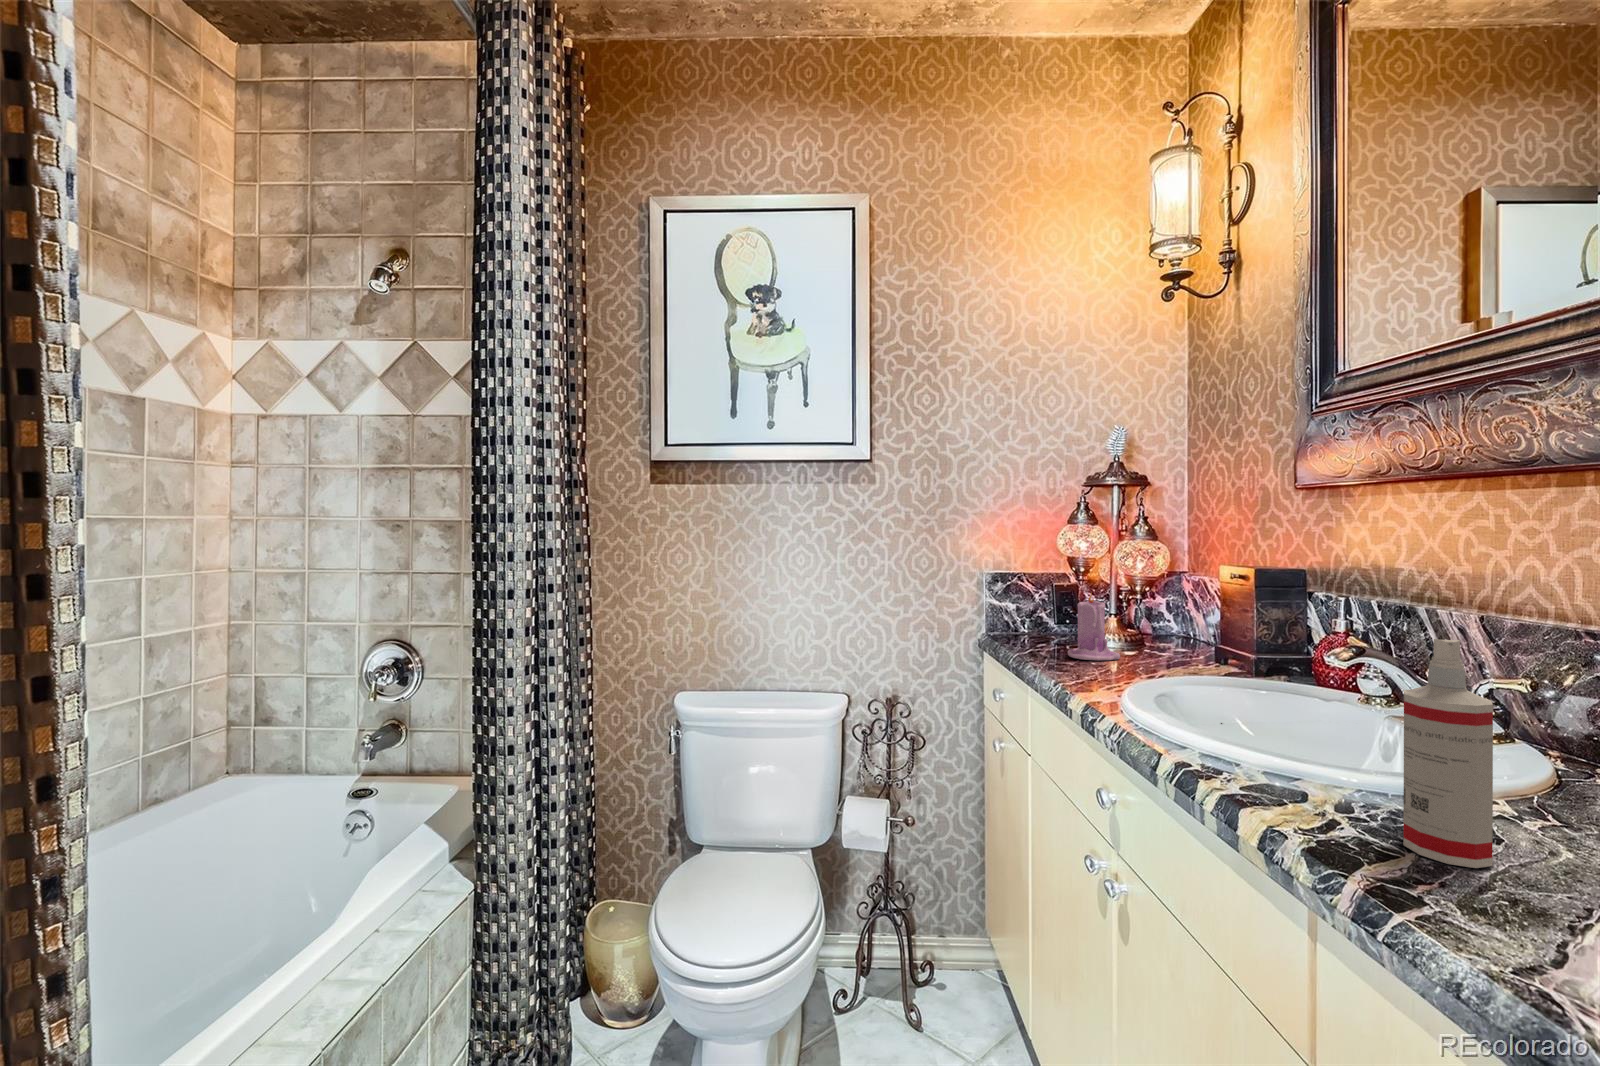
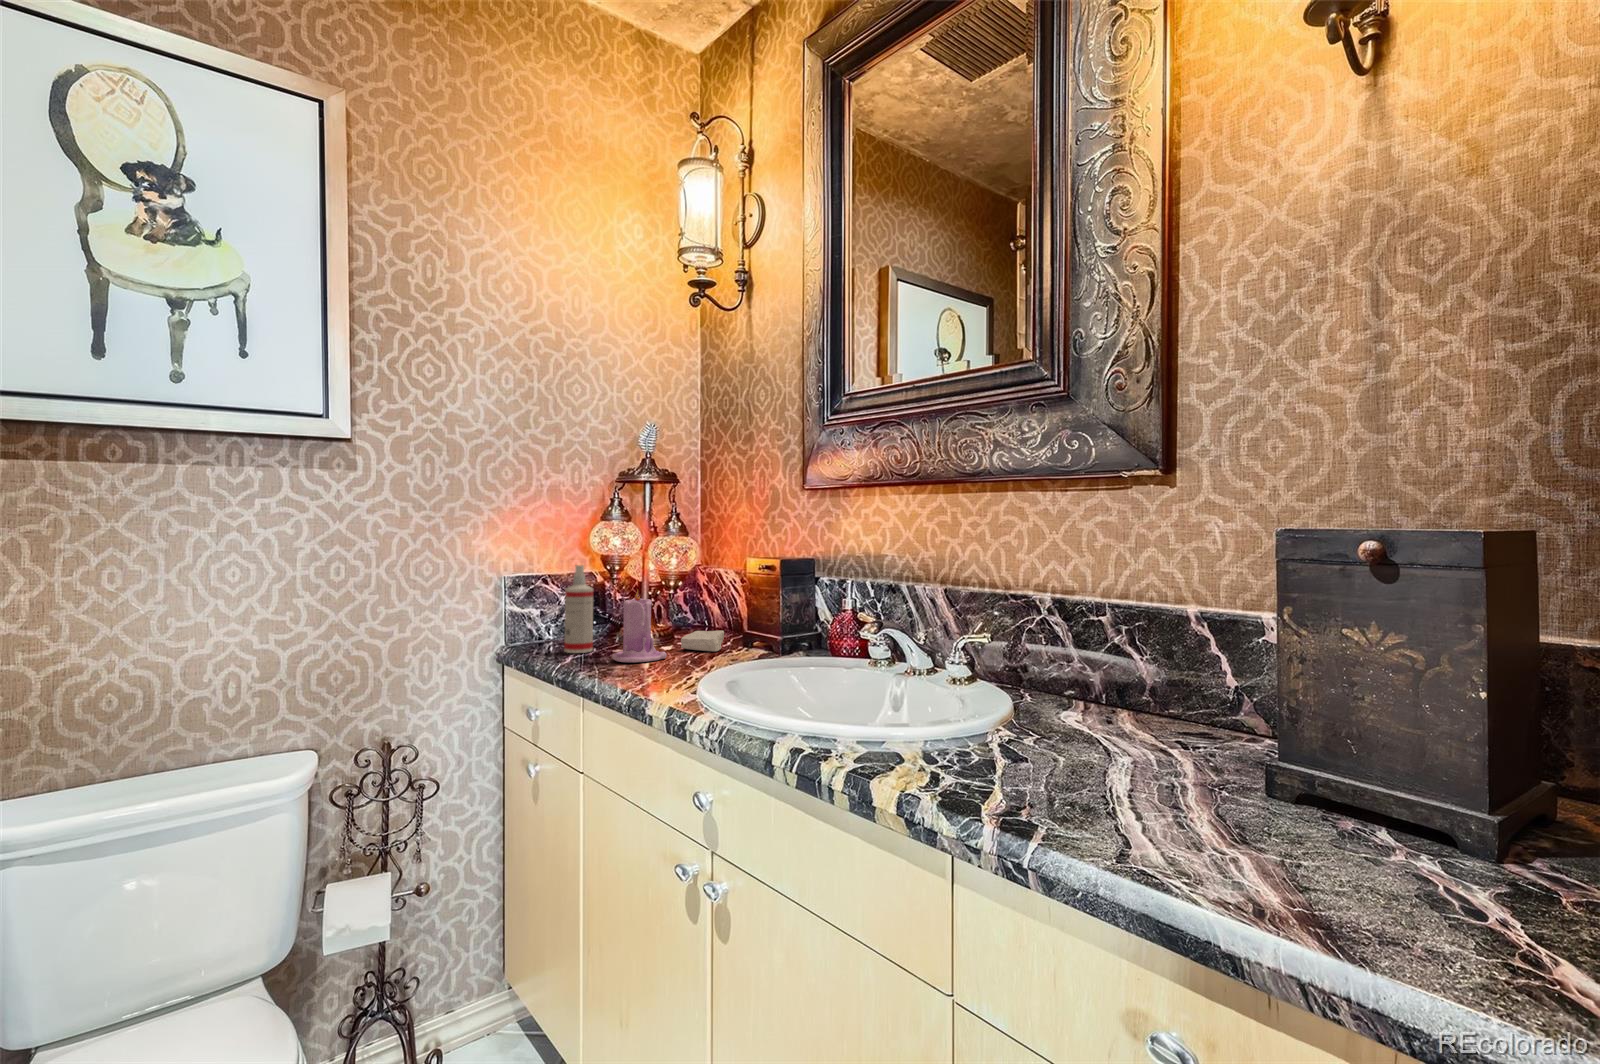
soap bar: none [1141,636,1189,659] -> present [681,631,724,652]
spray bottle: present [1403,639,1493,868] -> present [564,565,593,653]

